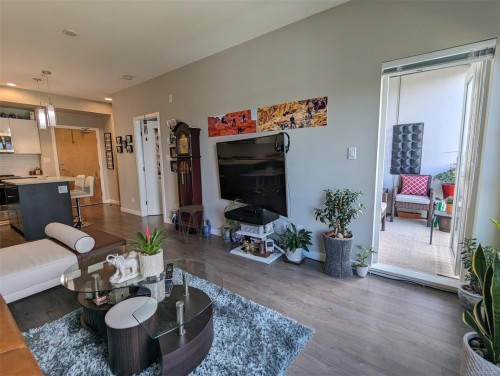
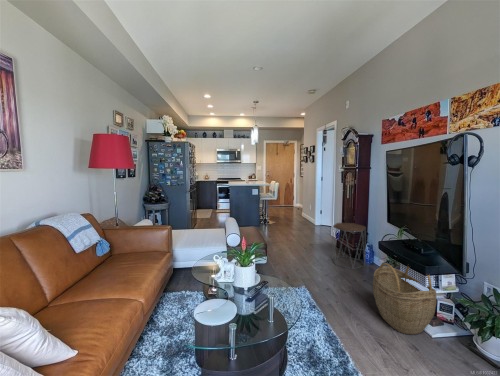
woven basket: none [230,219,269,269] -> present [373,263,436,335]

